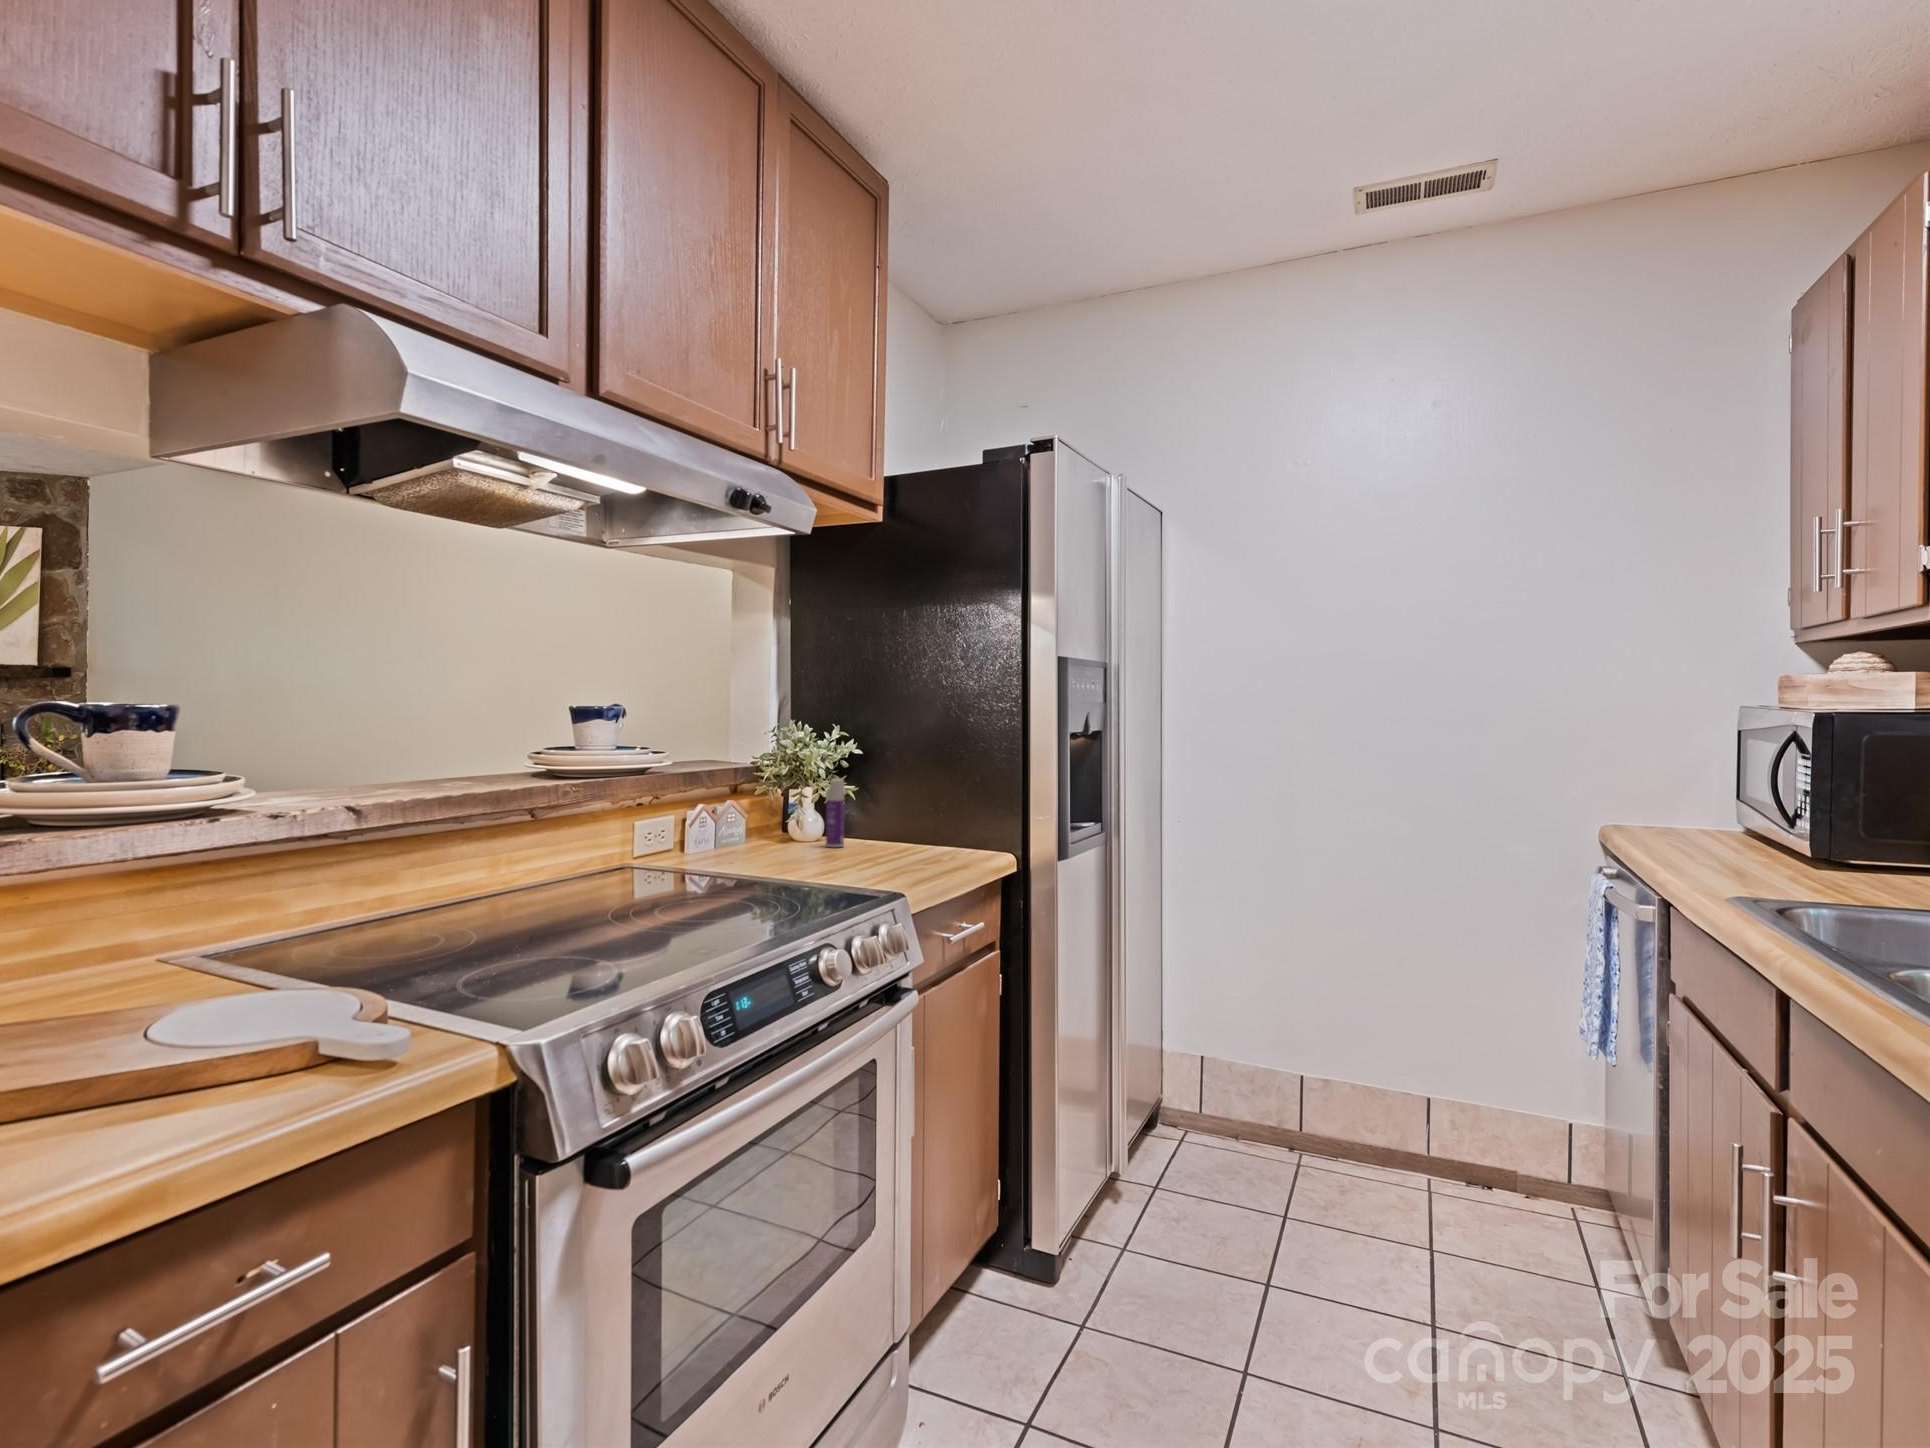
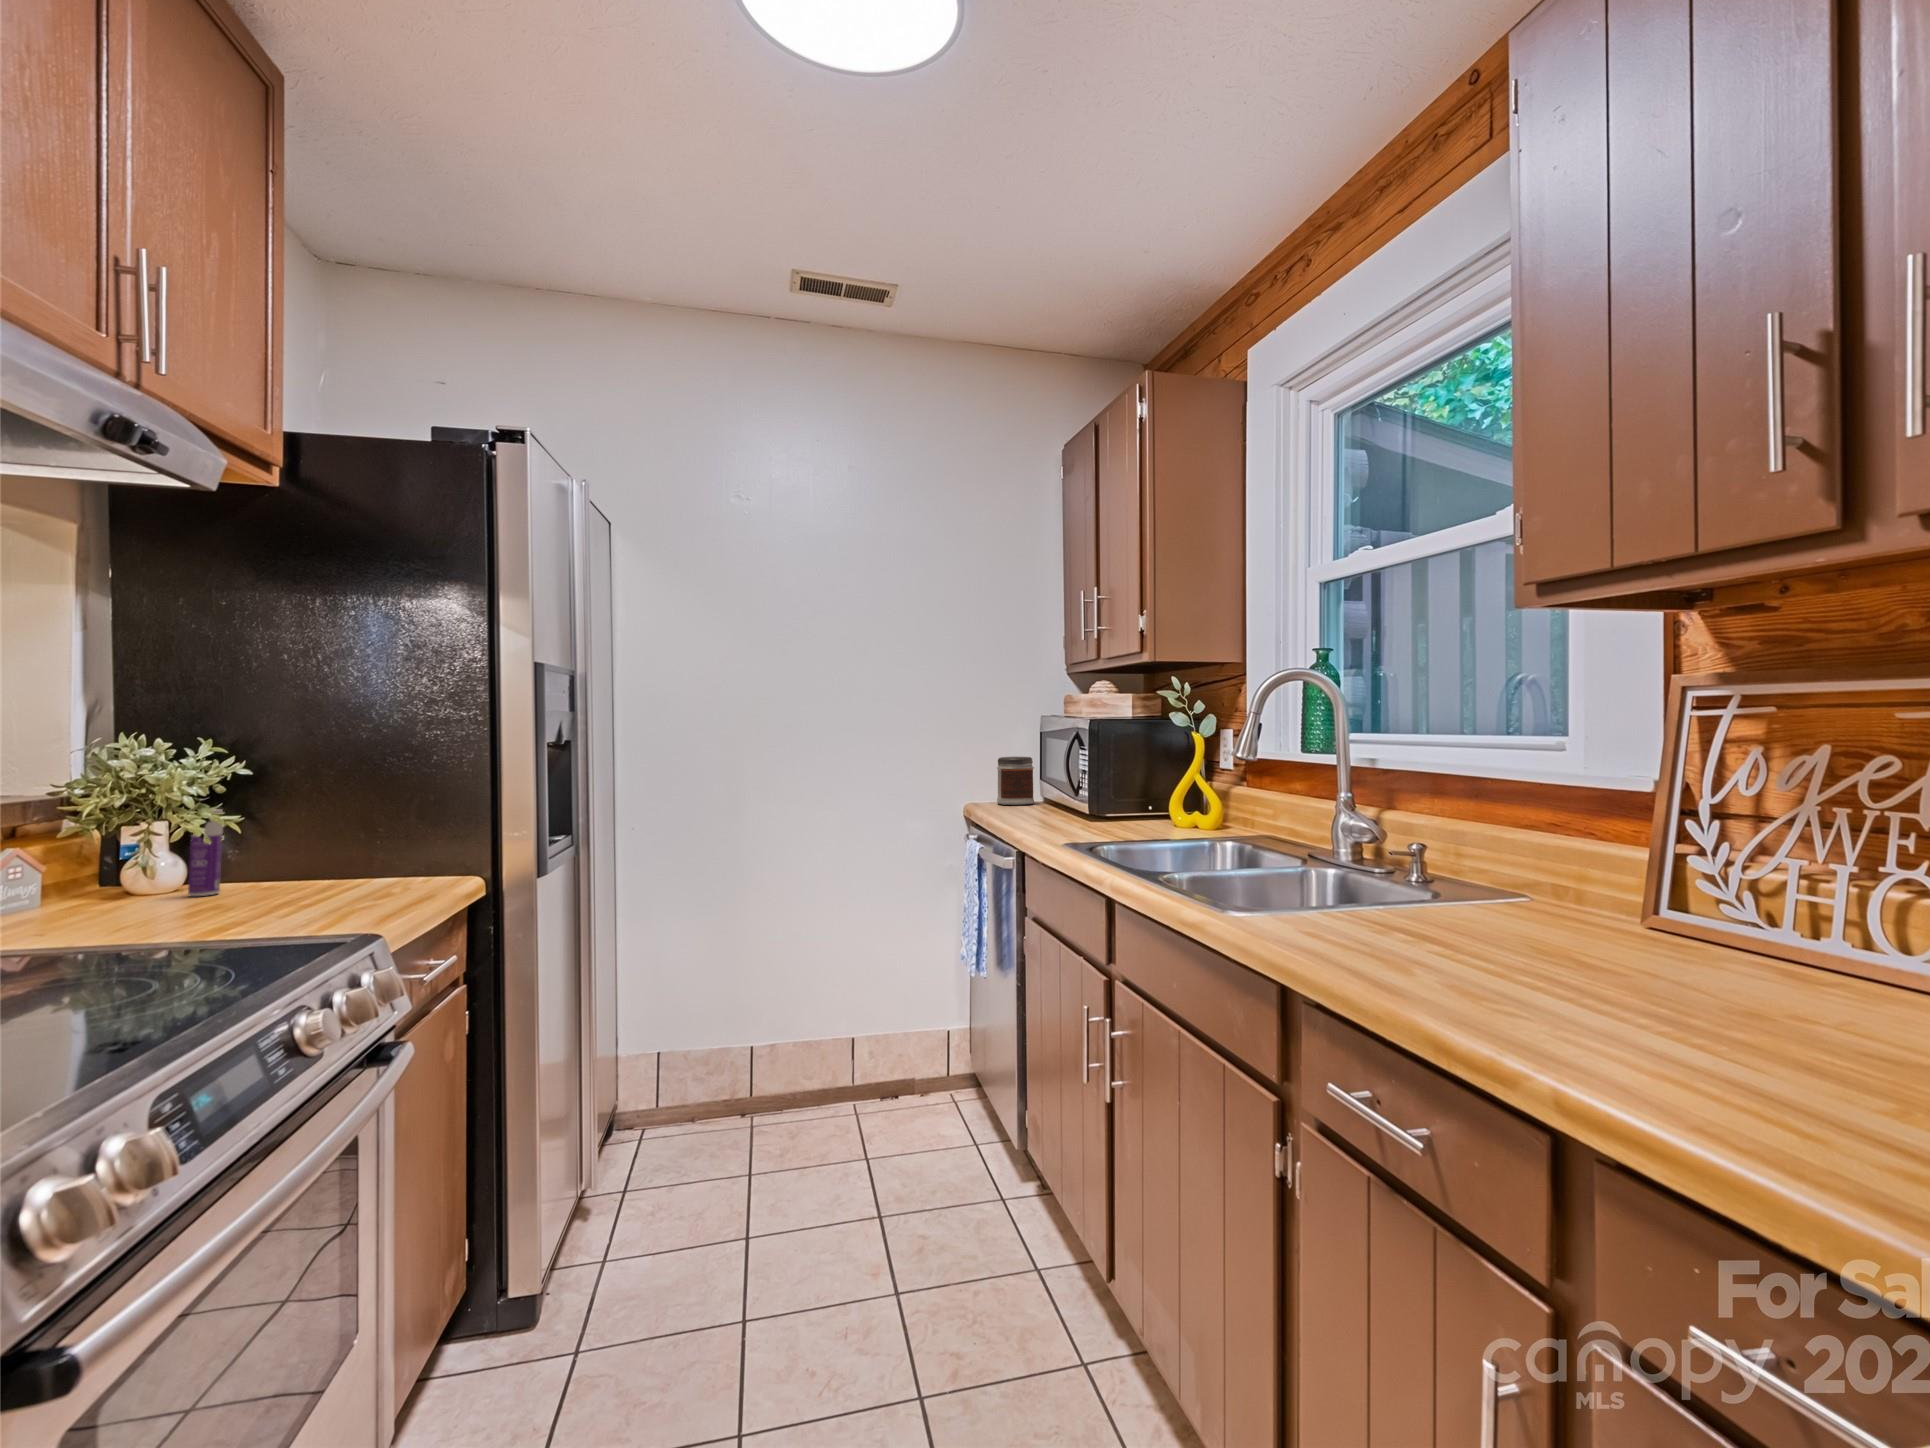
jar: none [1651,764,1717,835] -> present [997,757,1034,805]

